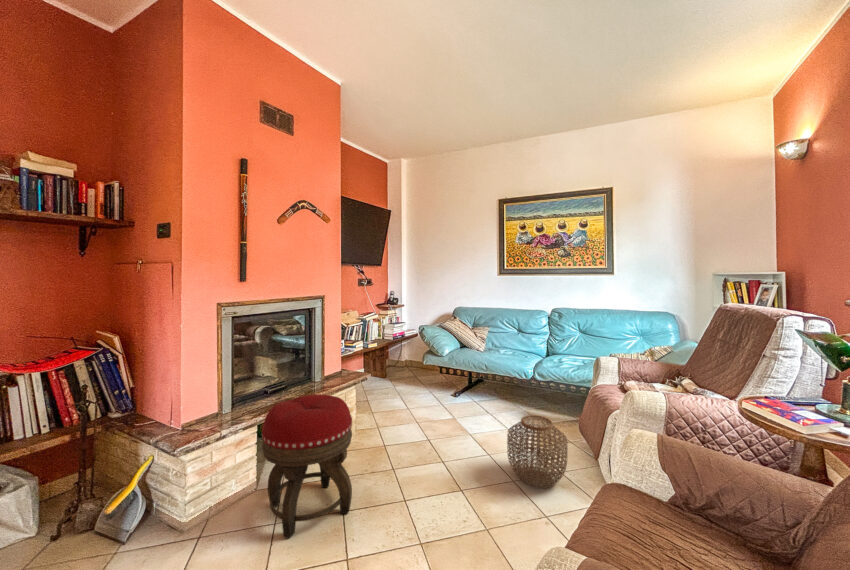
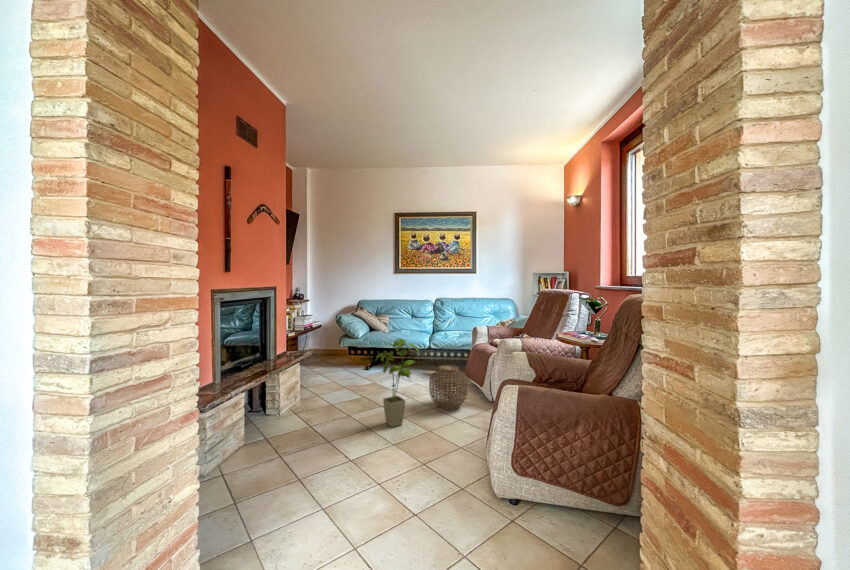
house plant: none [416,376,479,503] -> present [376,339,419,427]
footstool: present [262,394,352,538] -> none [265,361,336,462]

